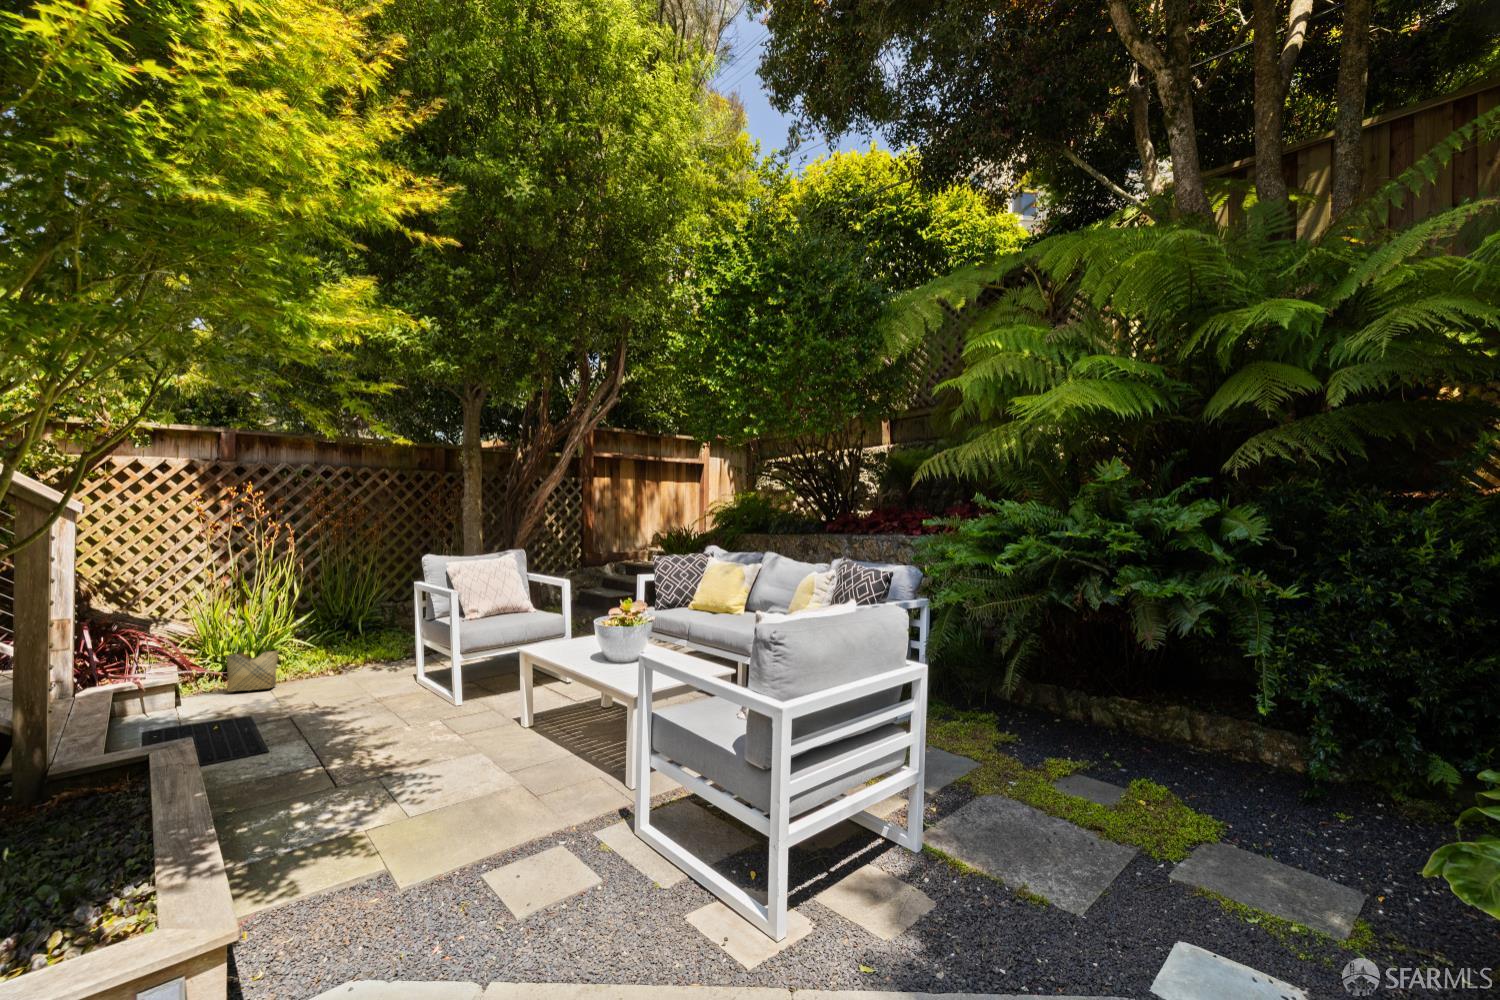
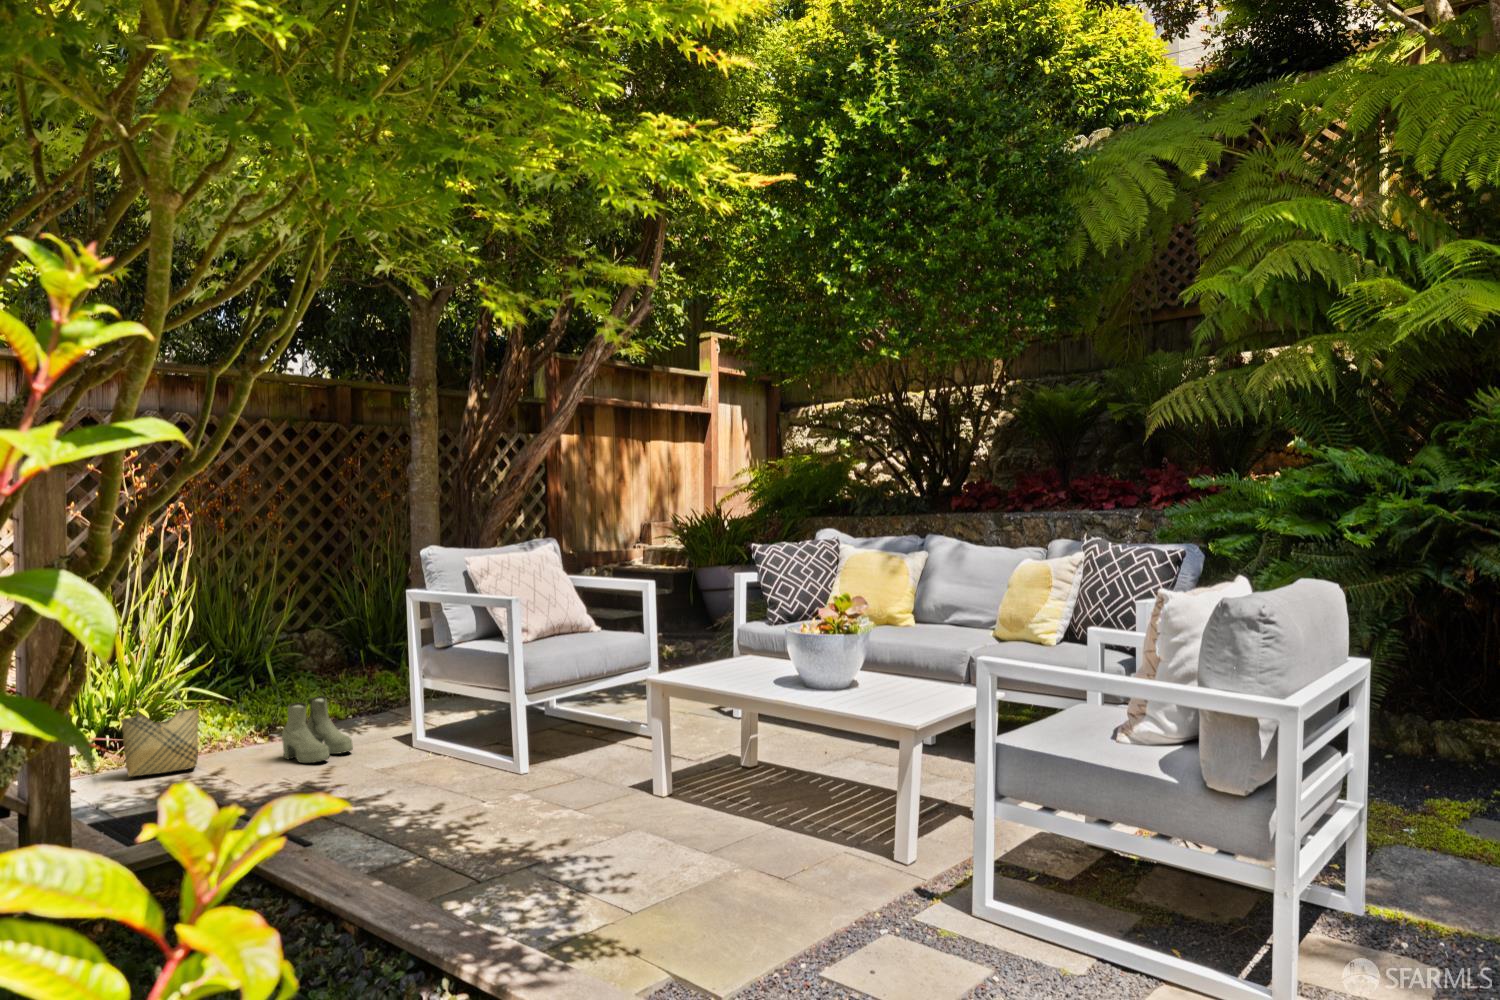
boots: none [330,646,375,690] -> present [282,696,353,763]

